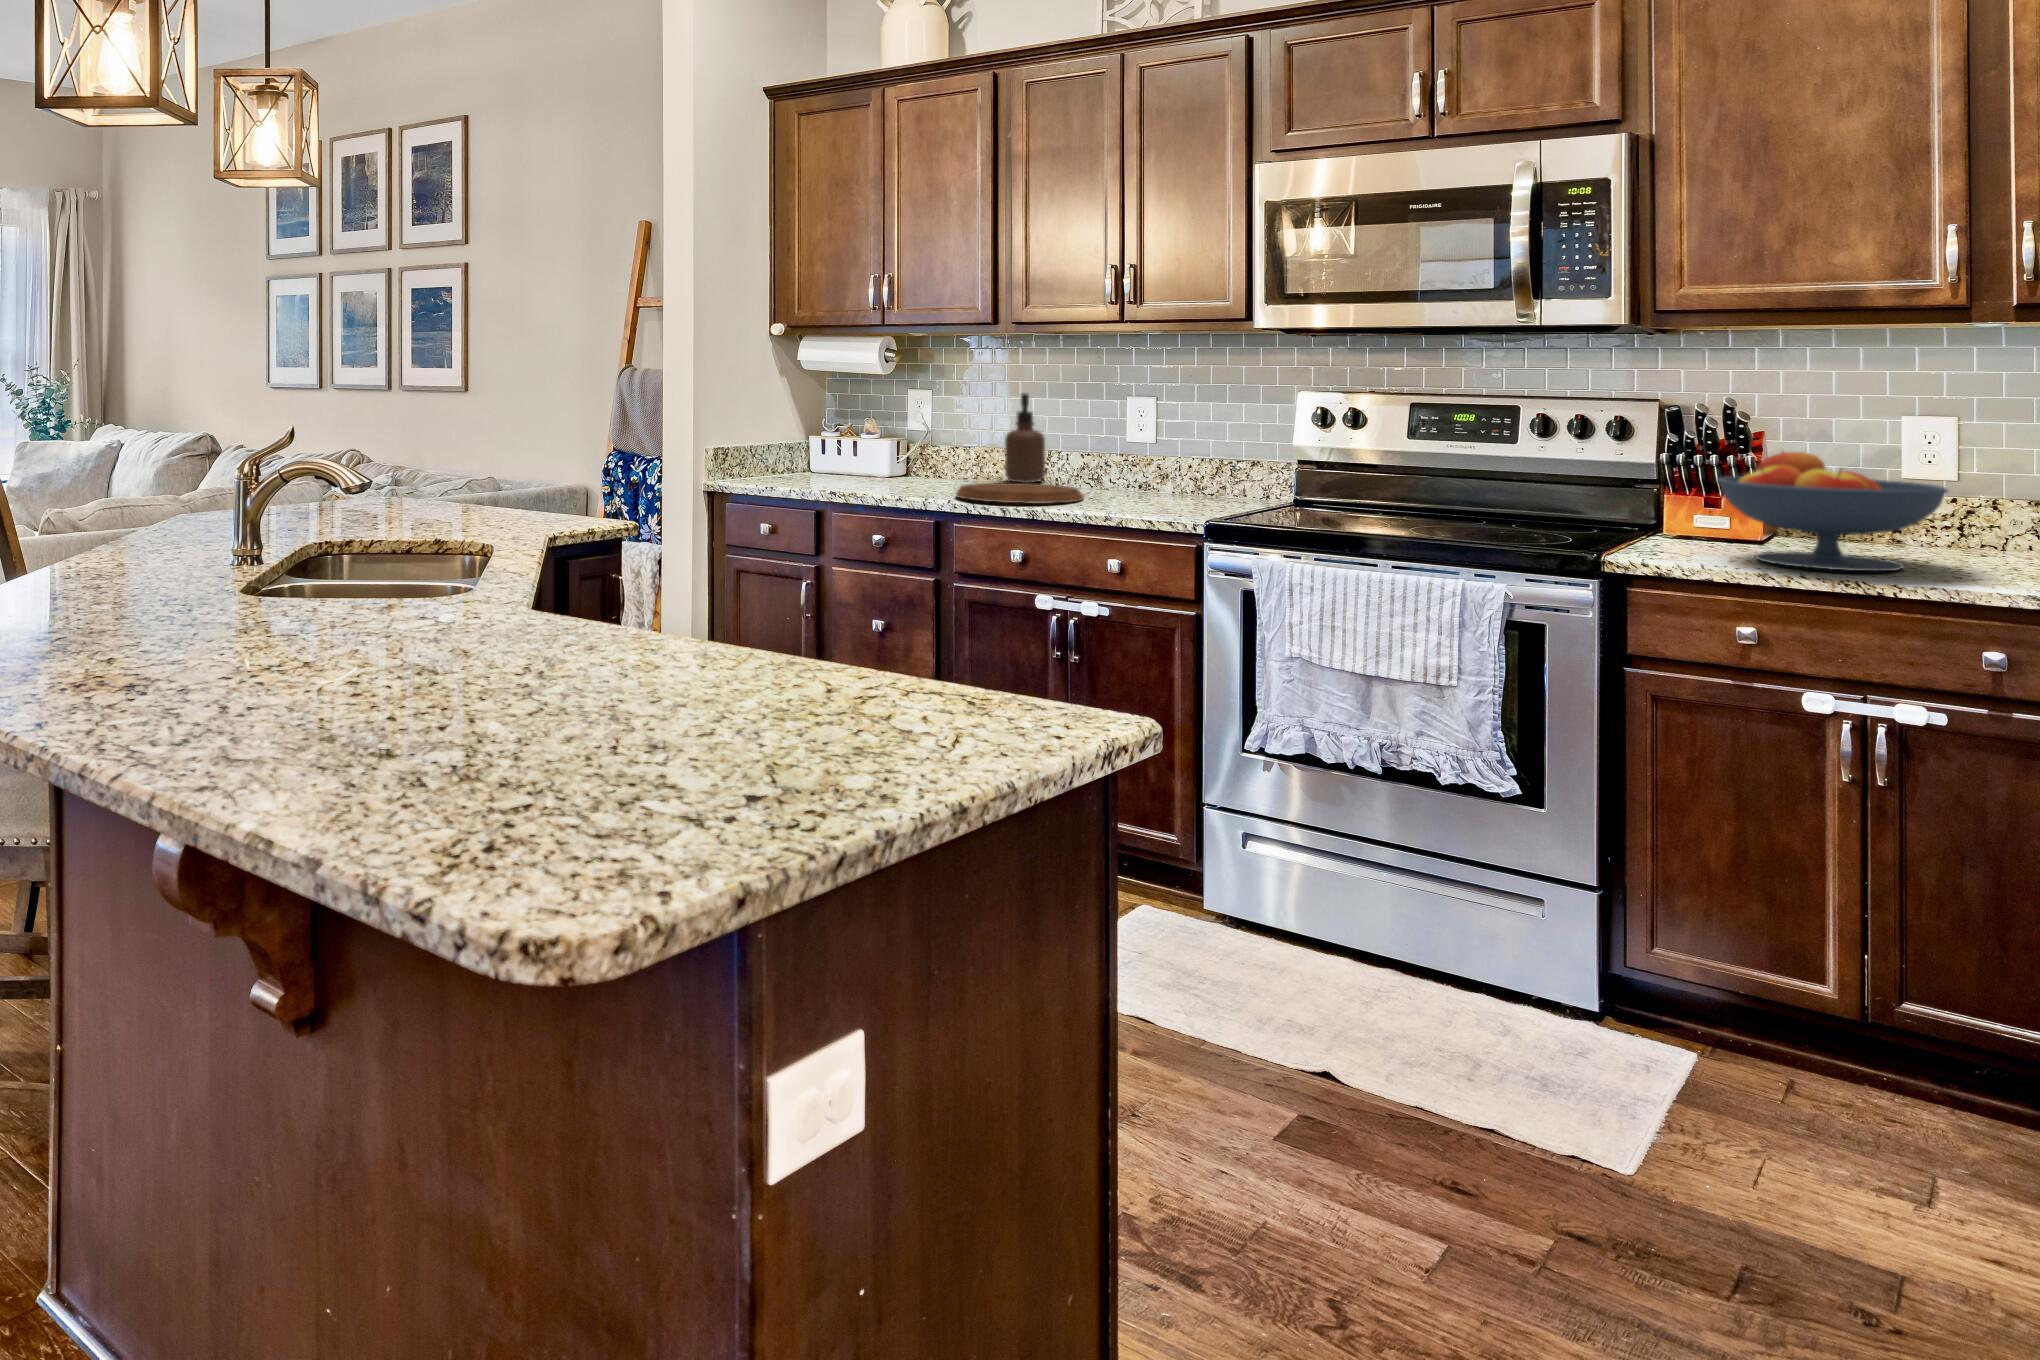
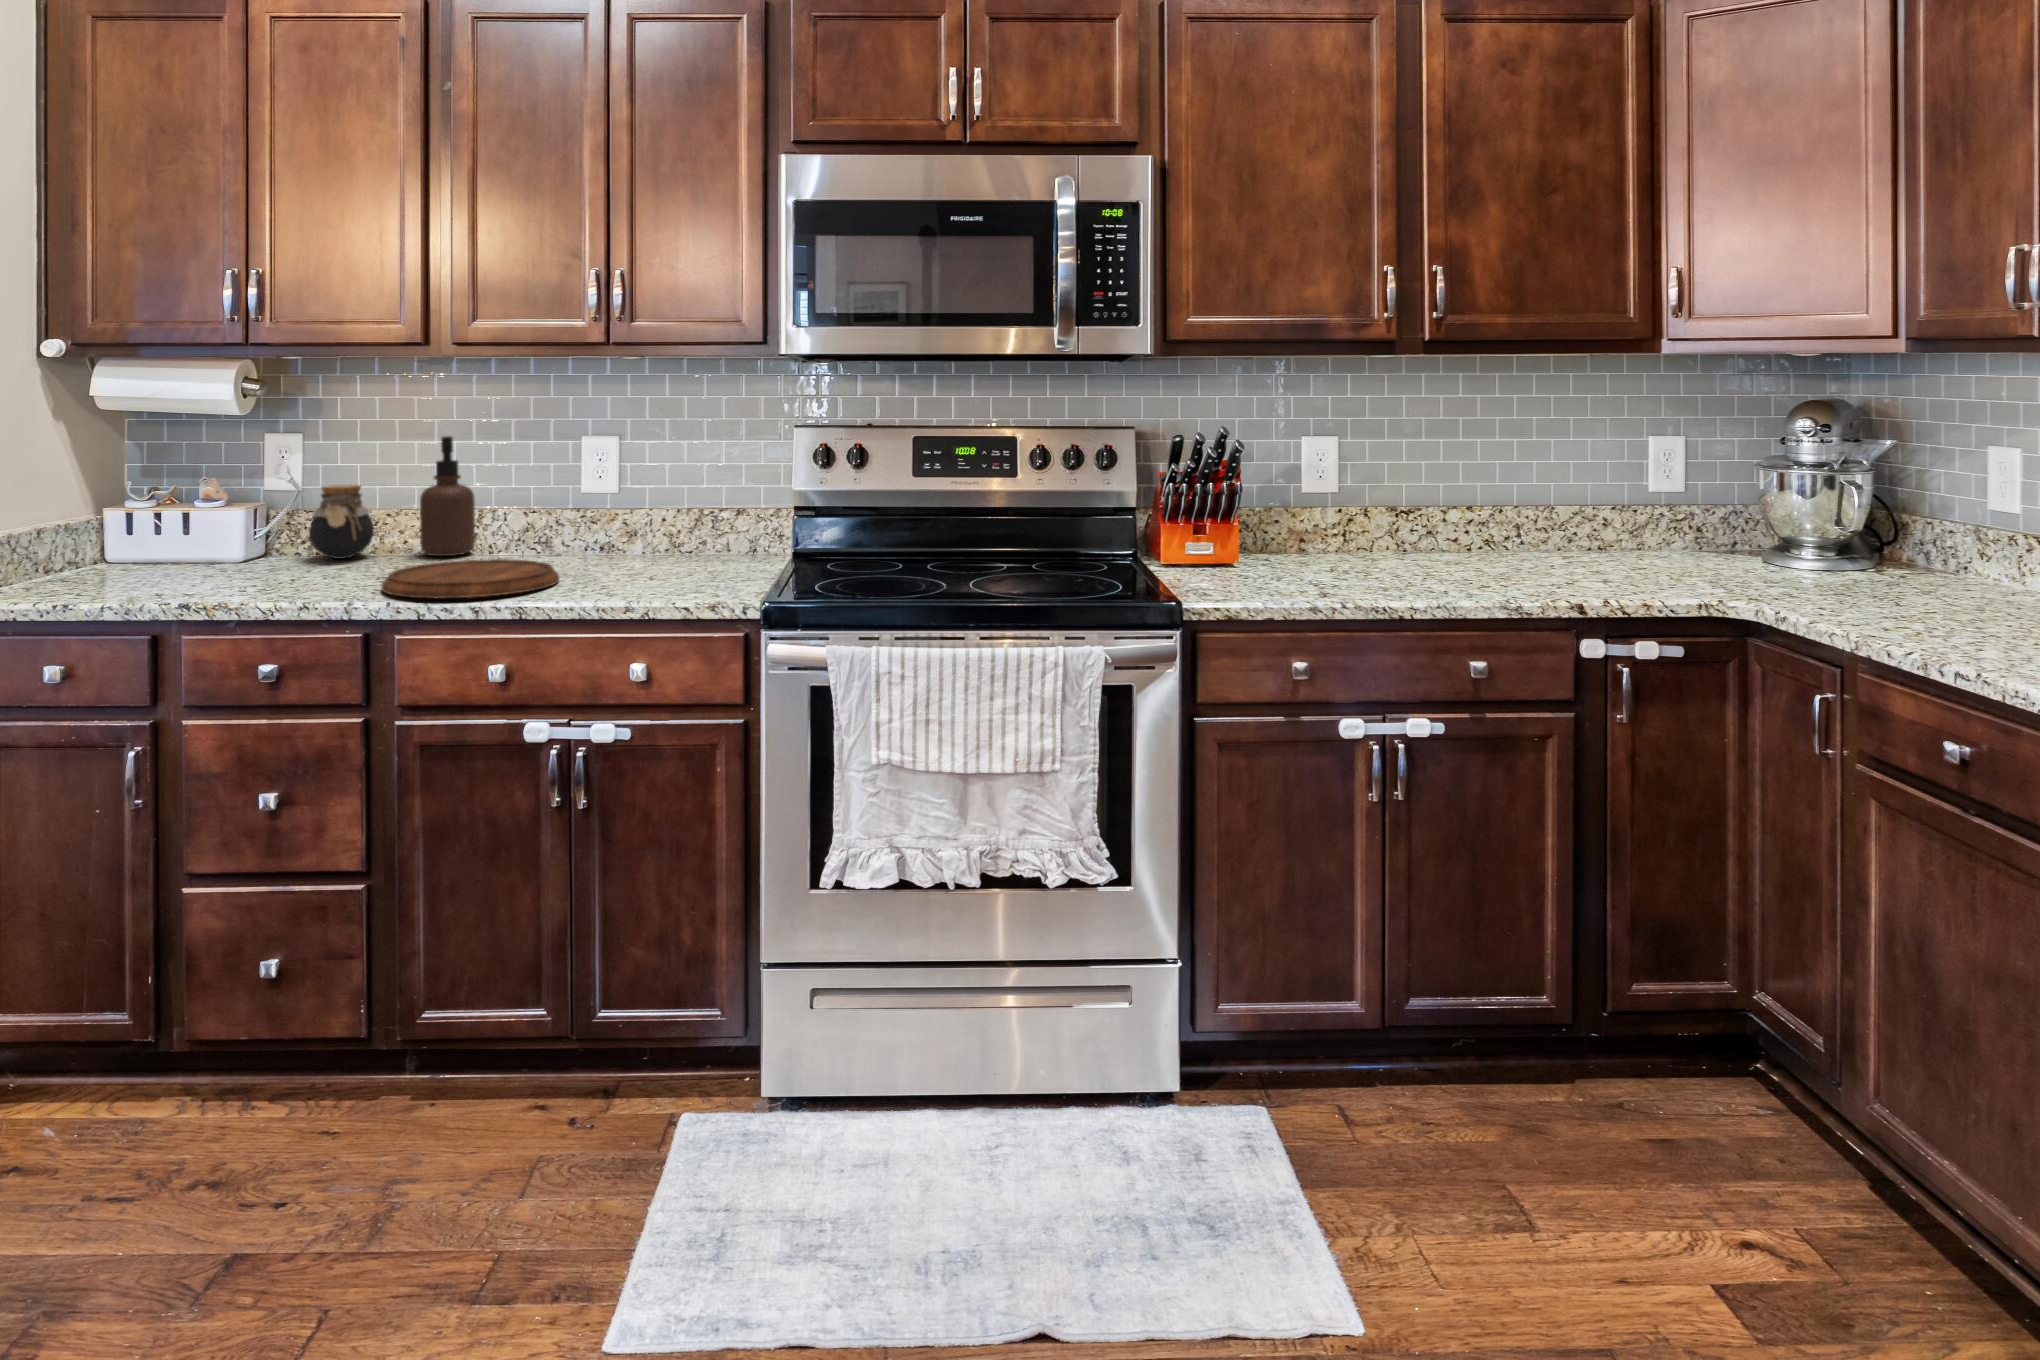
jar: none [930,427,975,479] -> present [309,485,374,559]
fruit bowl: present [1717,451,1948,571] -> none [1242,478,1416,596]

